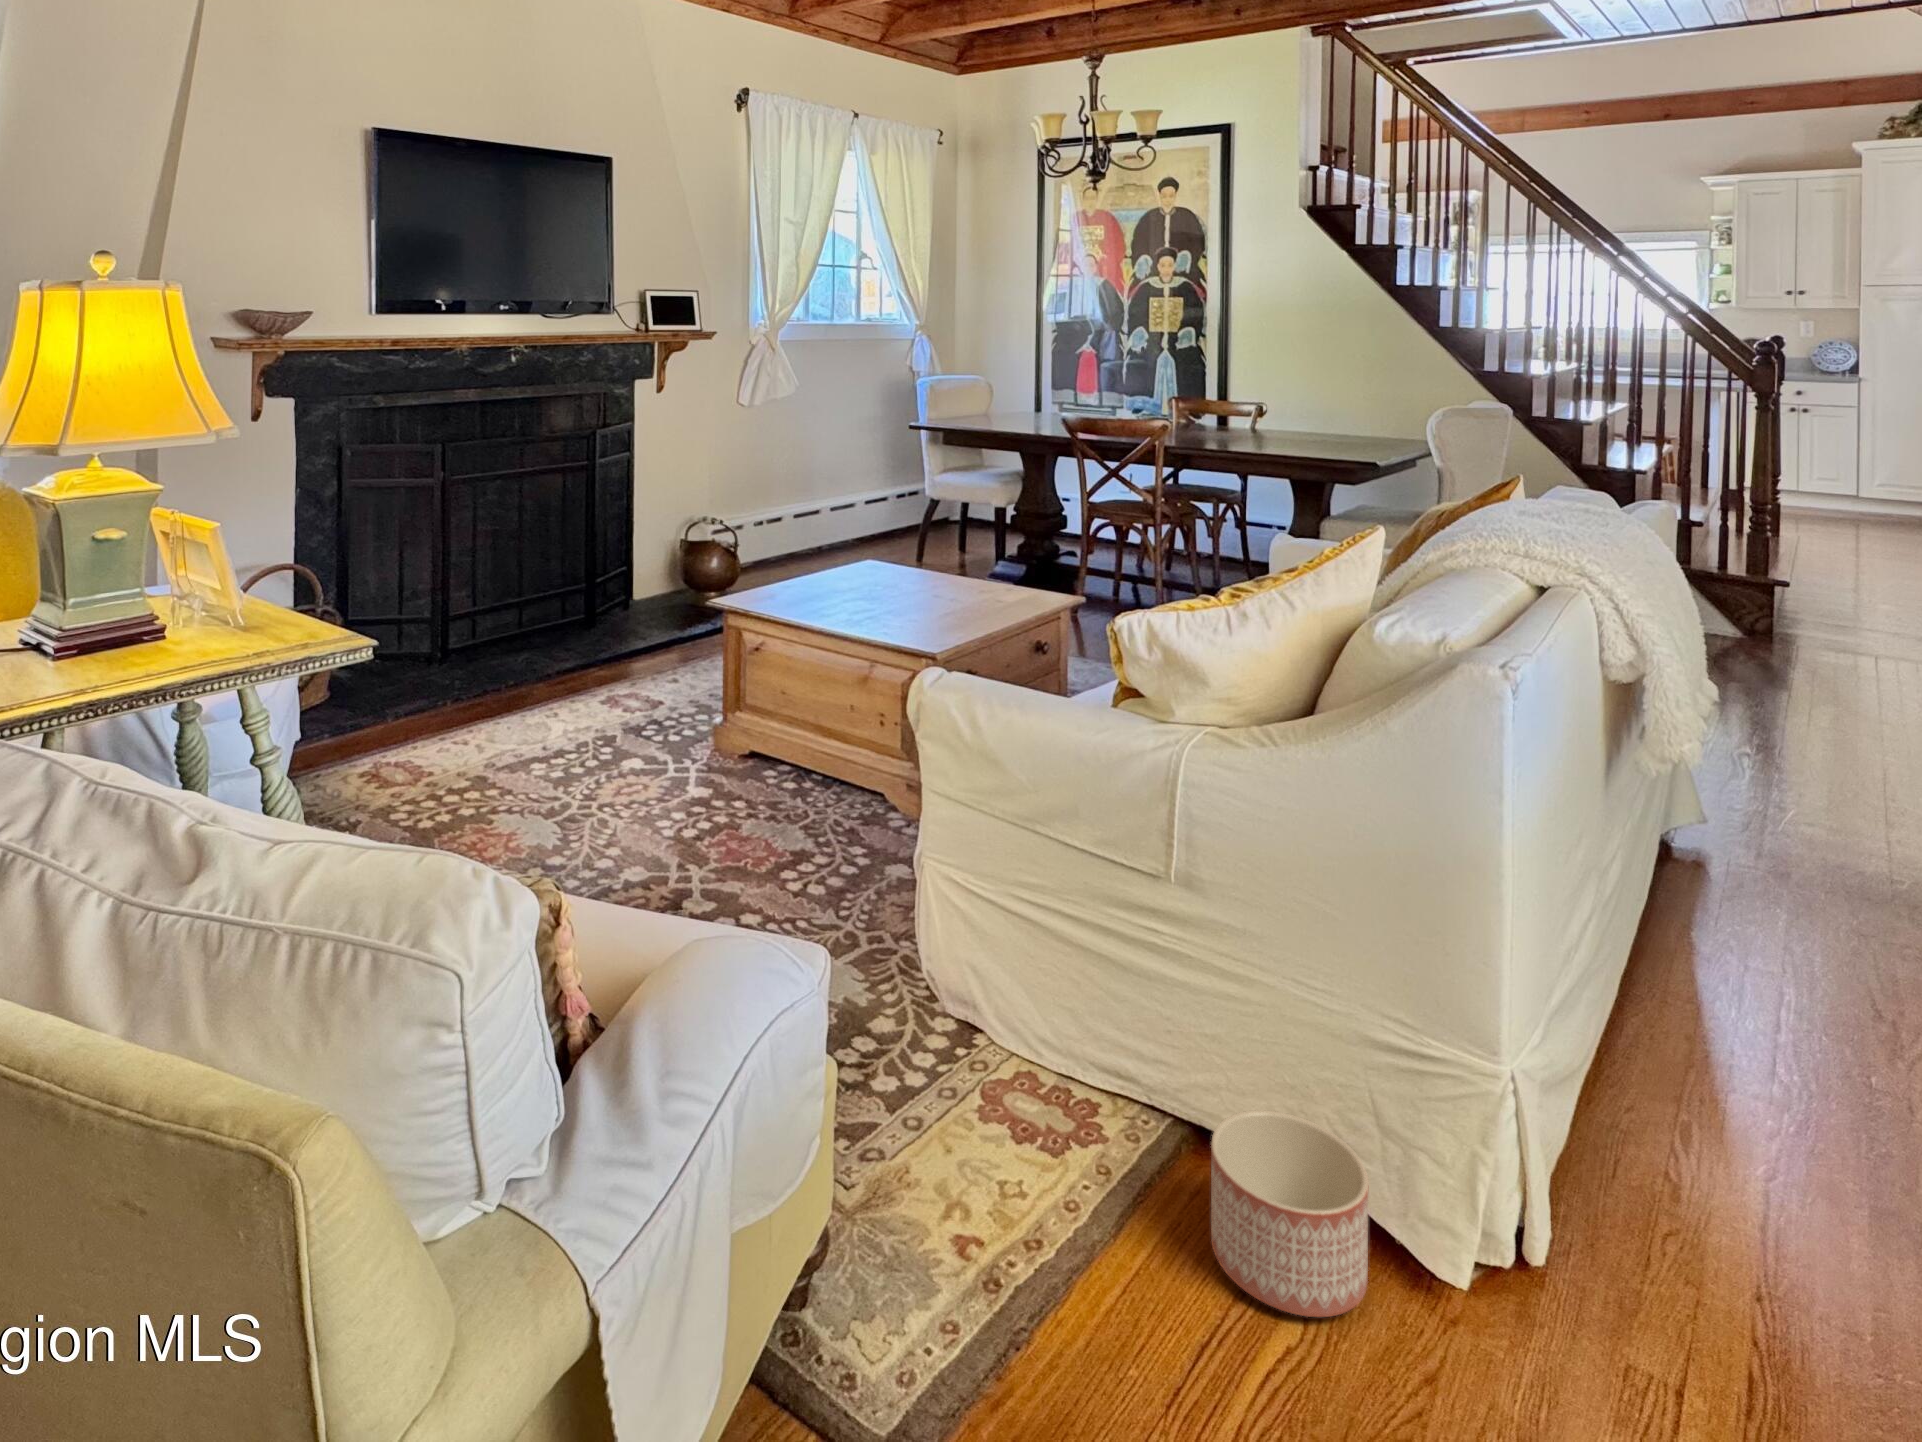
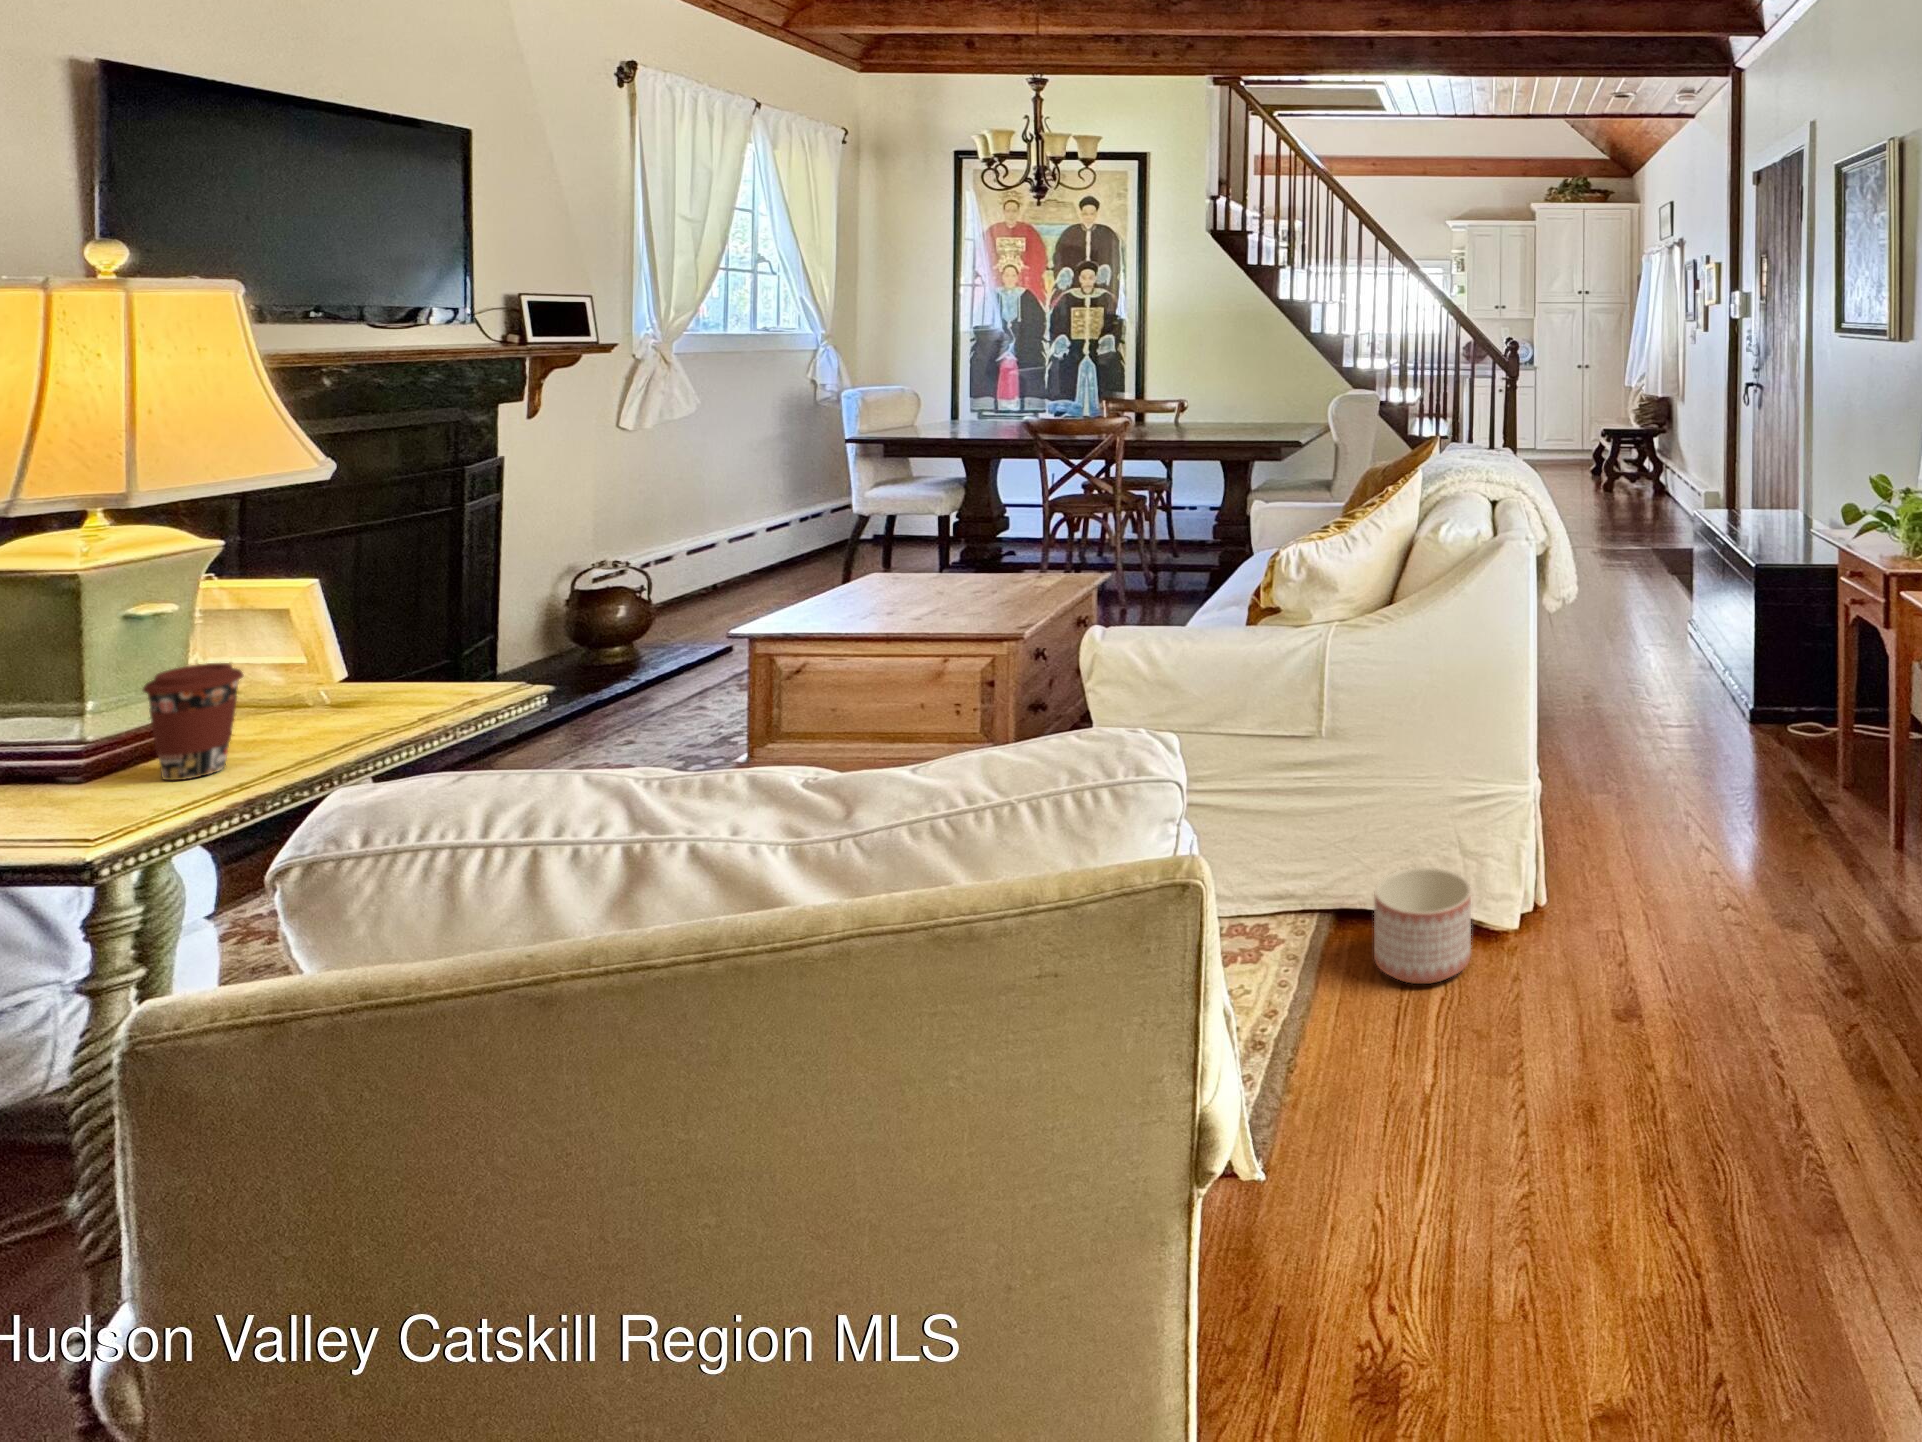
coffee cup: none [37,586,103,678] -> present [143,663,243,780]

